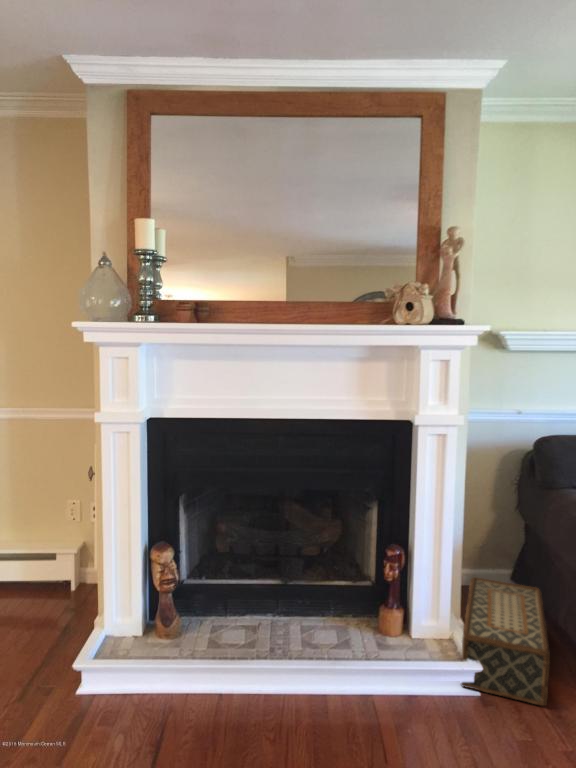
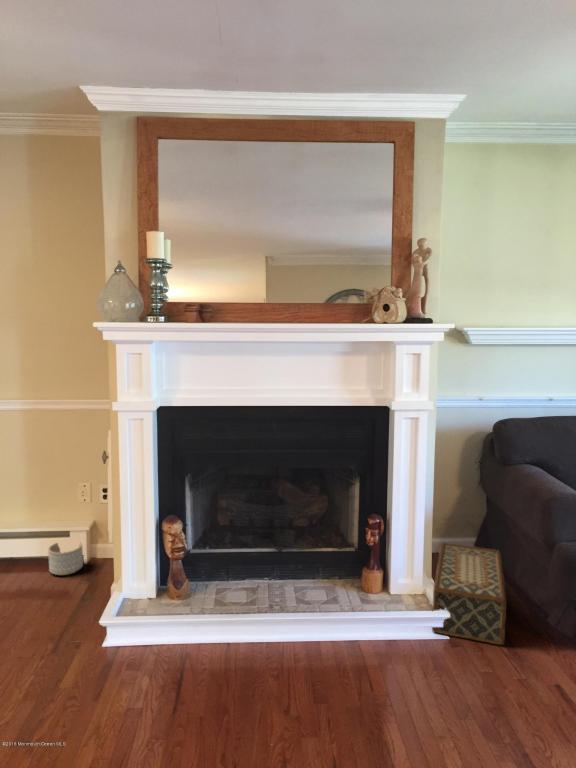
planter: none [30,563,69,603] -> present [48,543,83,575]

